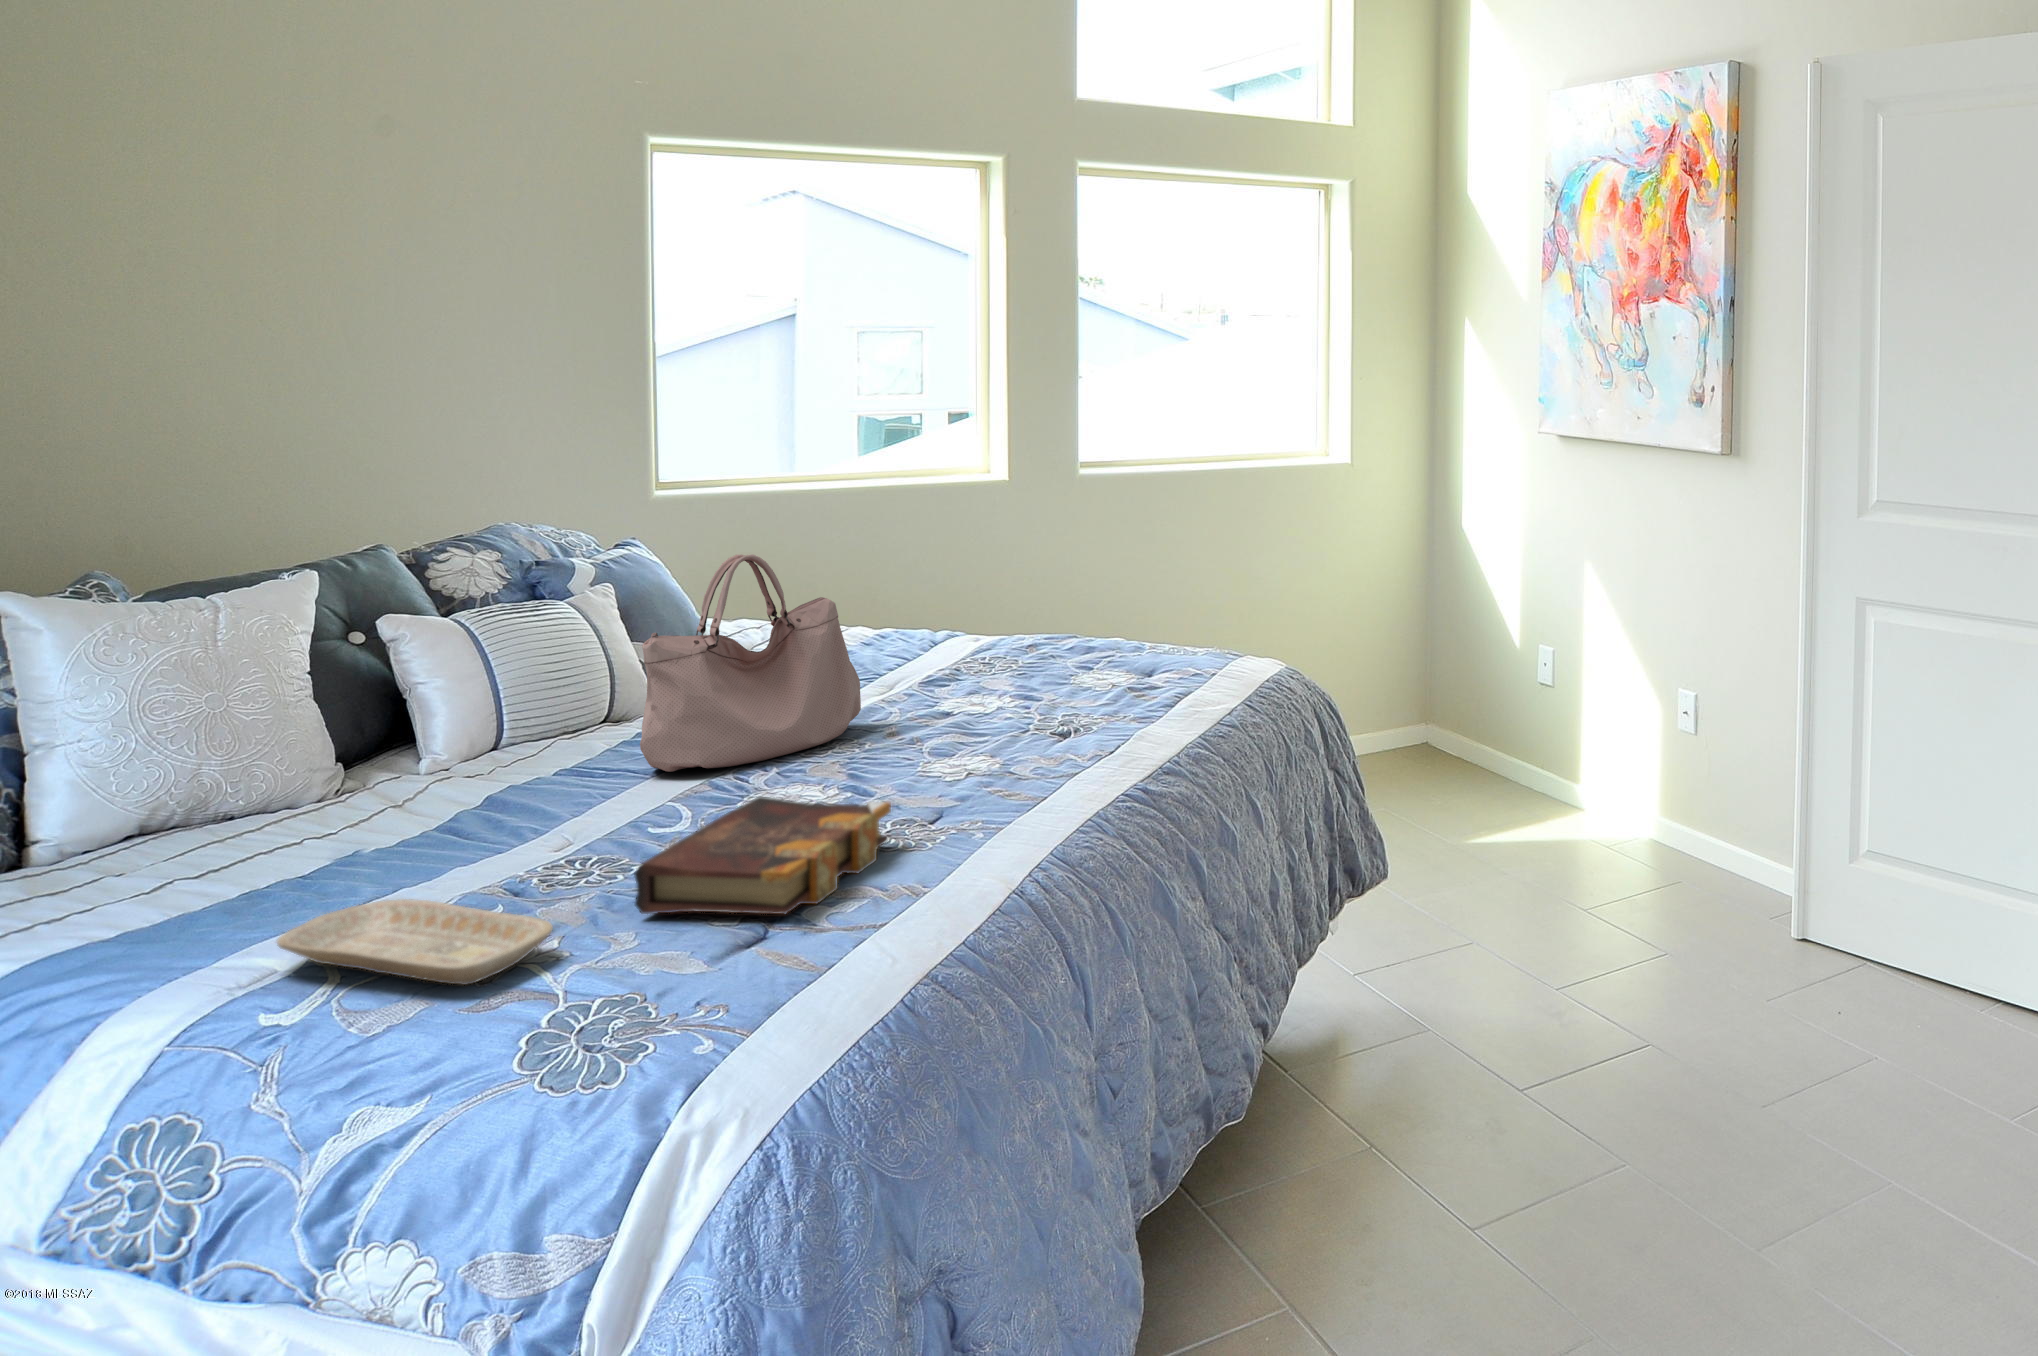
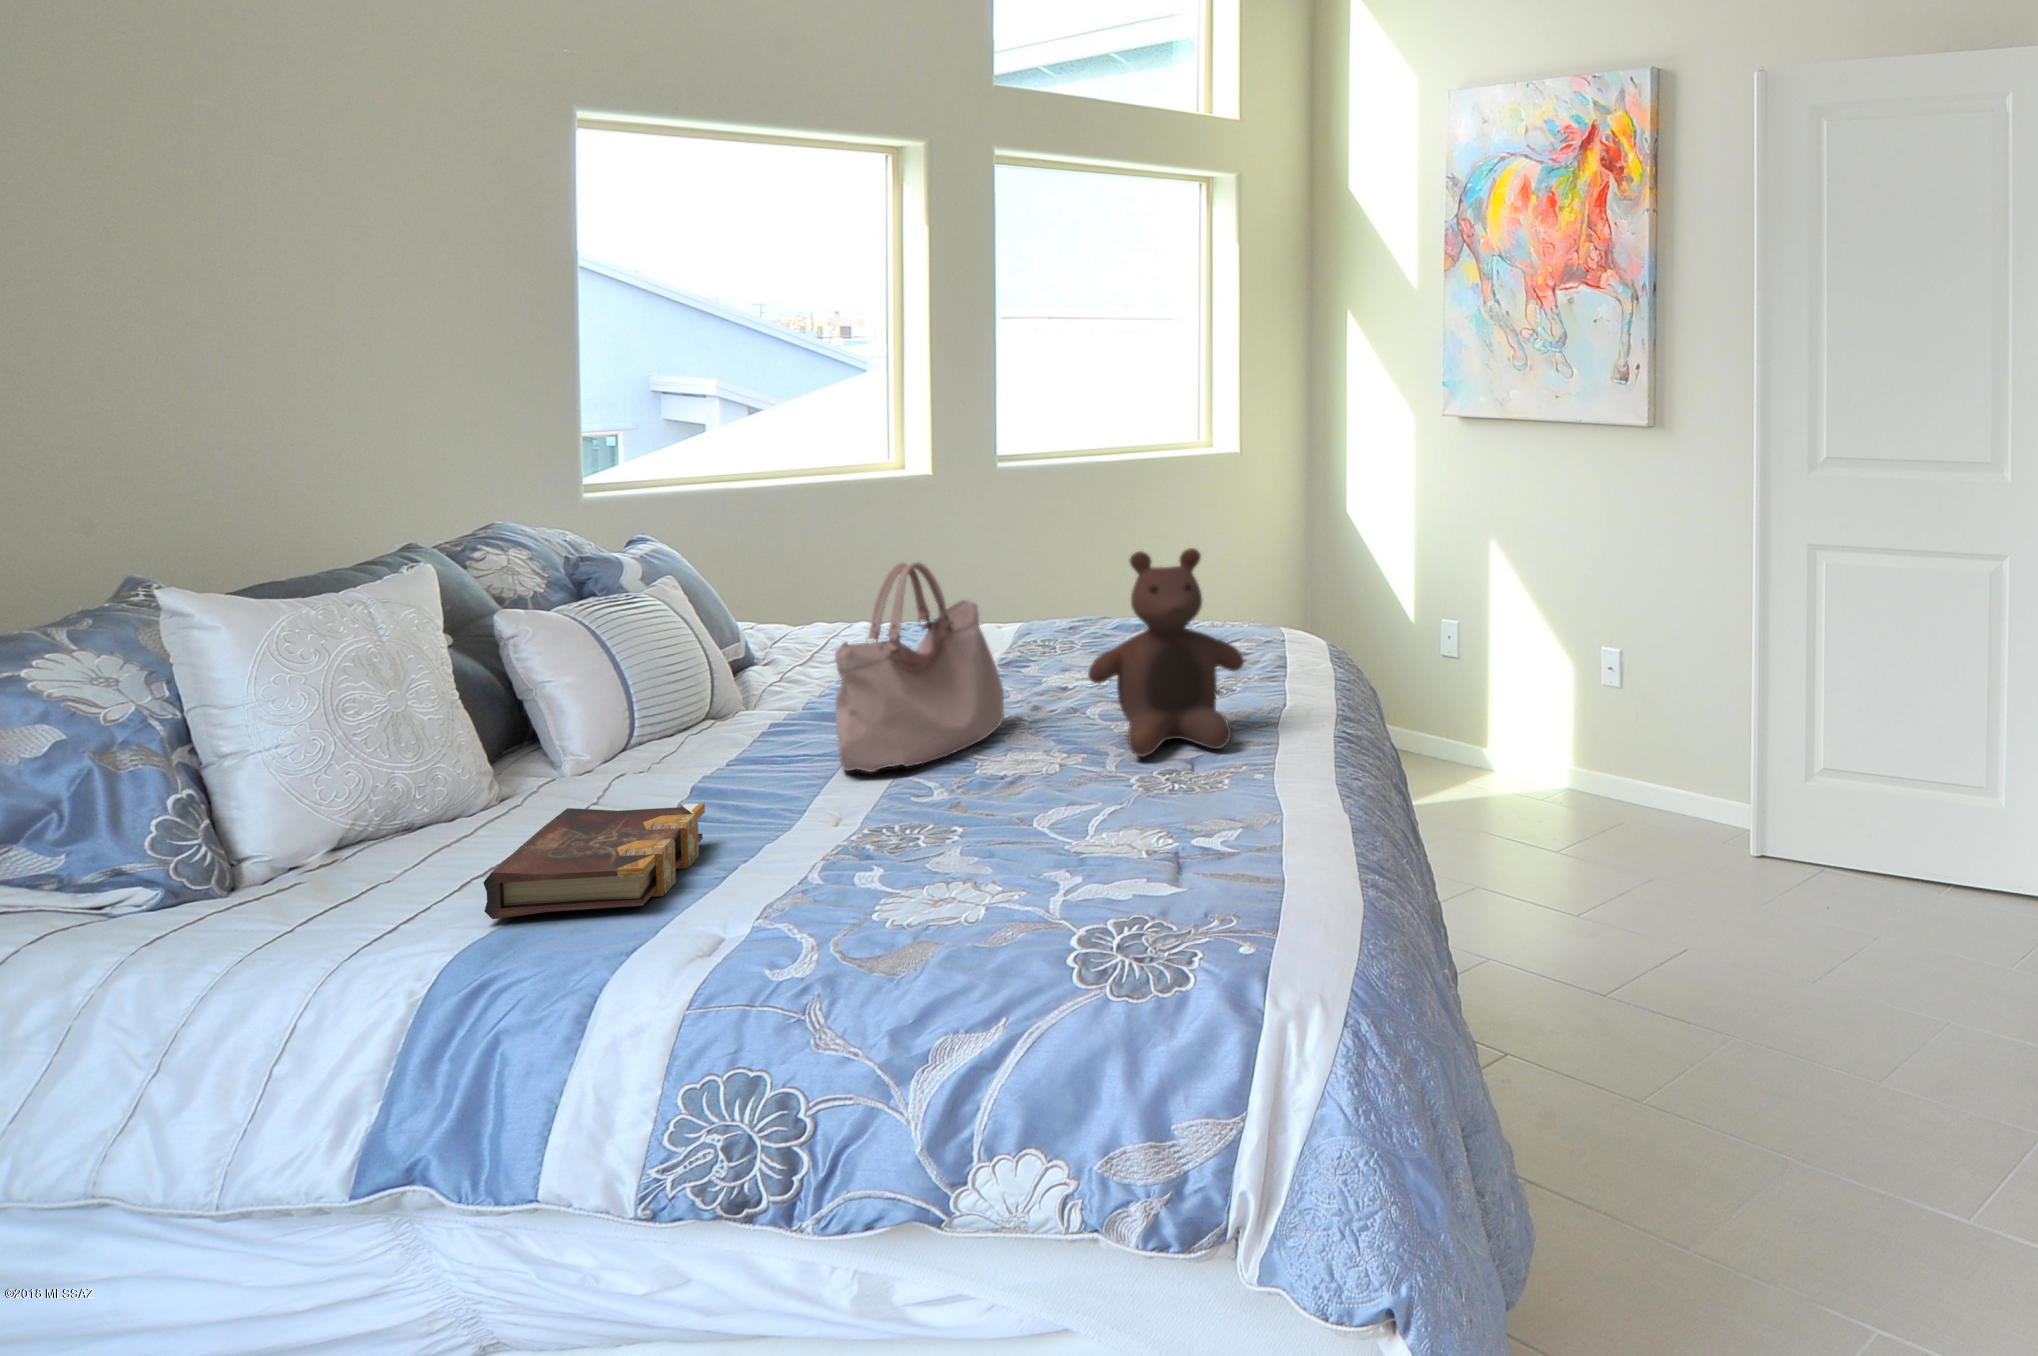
stuffed bear: none [911,553,1084,777] -> present [1088,548,1244,757]
book: present [634,796,891,914] -> present [483,803,705,919]
tray: present [277,899,553,984] -> none [741,887,996,948]

